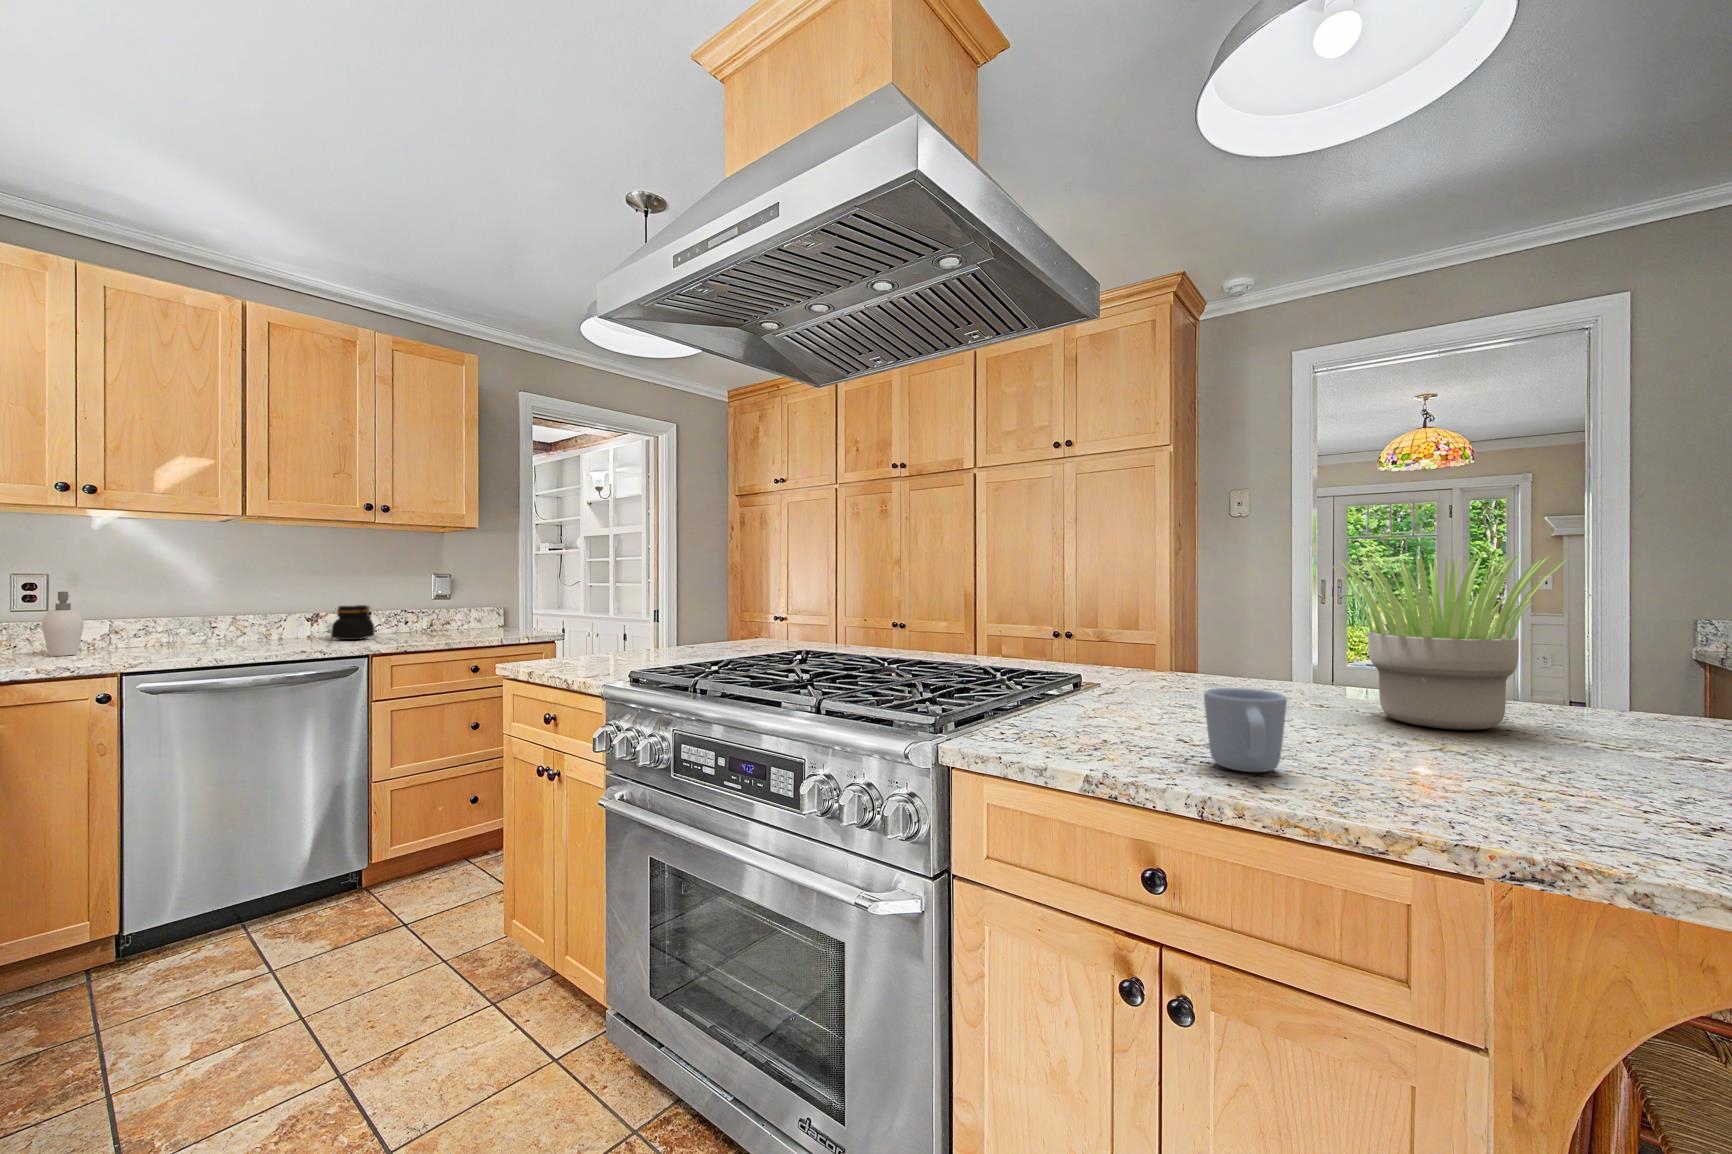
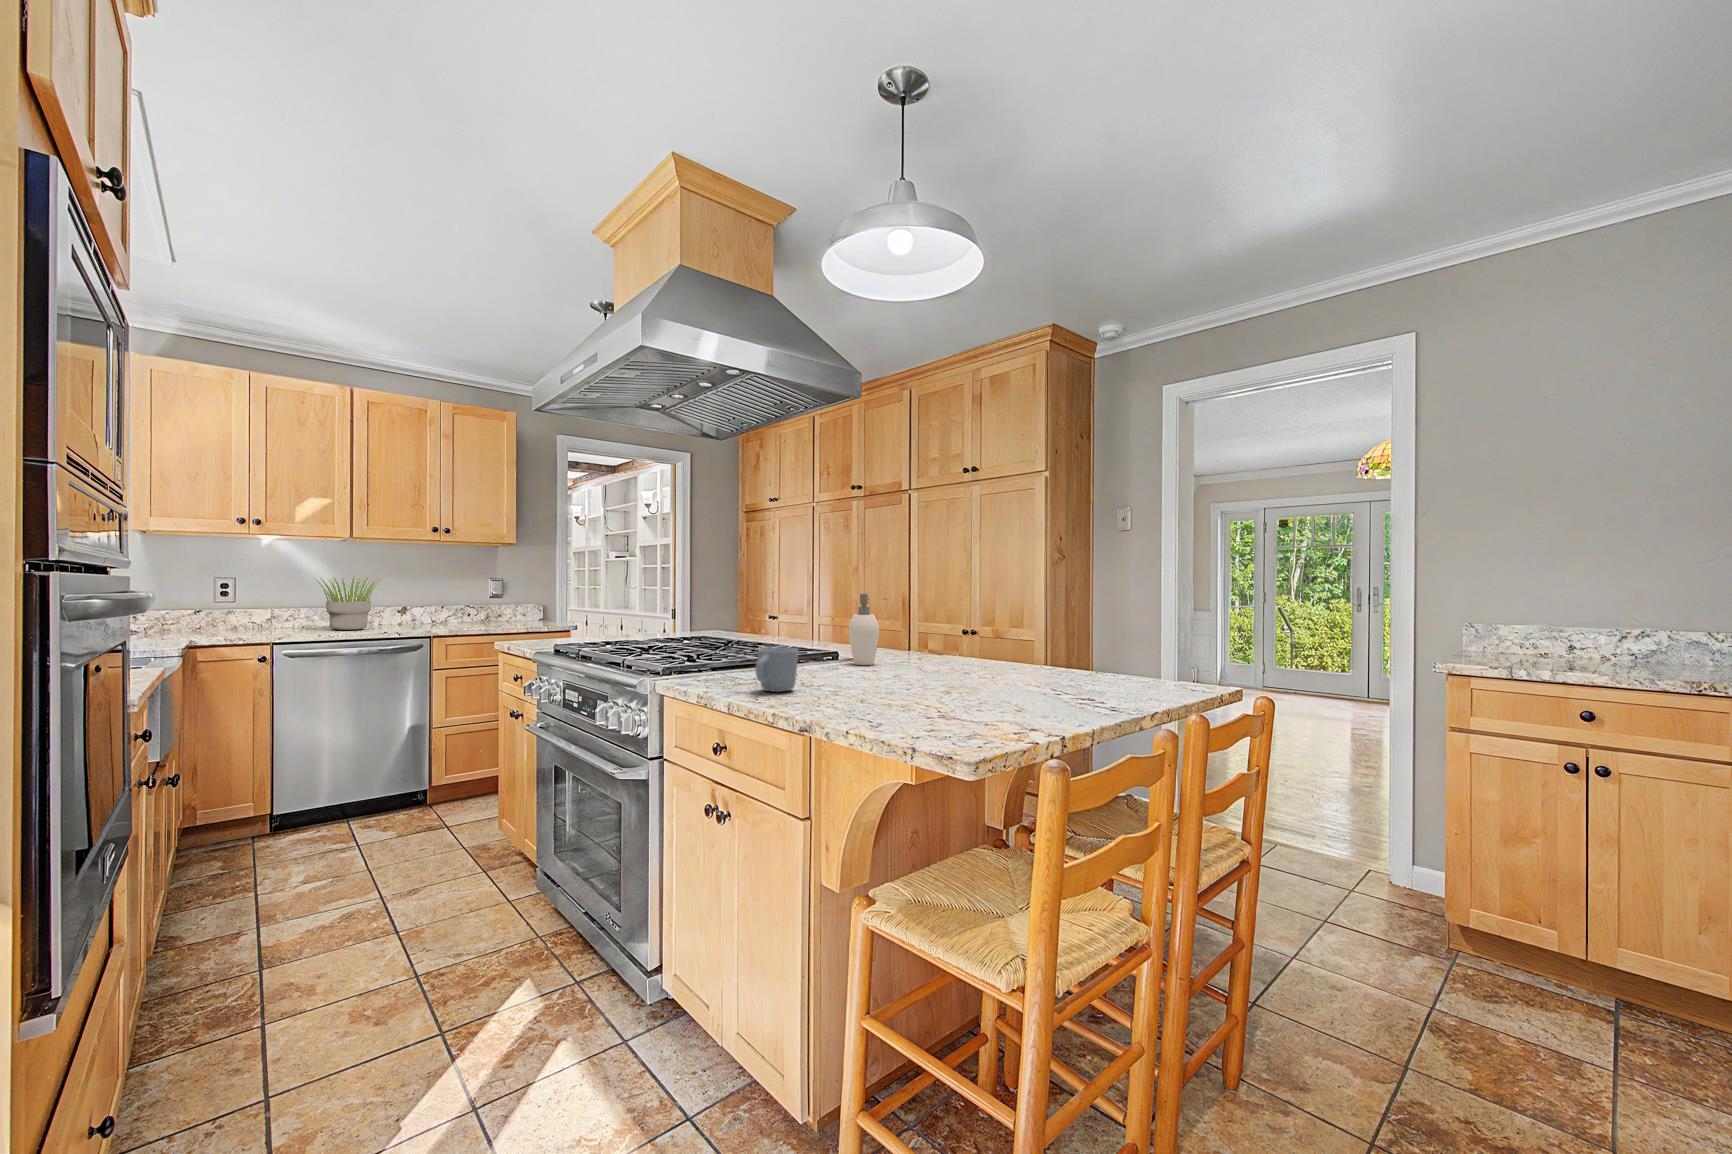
potted plant: present [1329,553,1563,730] -> present [317,577,378,630]
soap dispenser: present [42,592,84,656] -> present [849,594,888,665]
jar: present [331,605,374,640] -> none [415,602,446,627]

